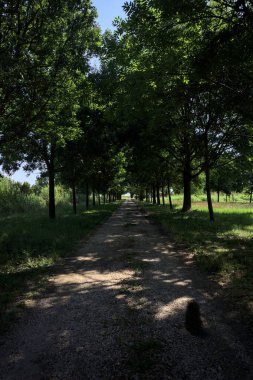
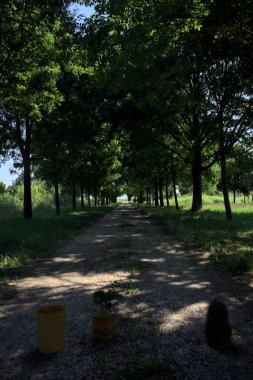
potted tree: none [110,290,130,326] -> present [92,288,120,341]
basket: none [73,298,95,336] -> present [34,304,67,354]

